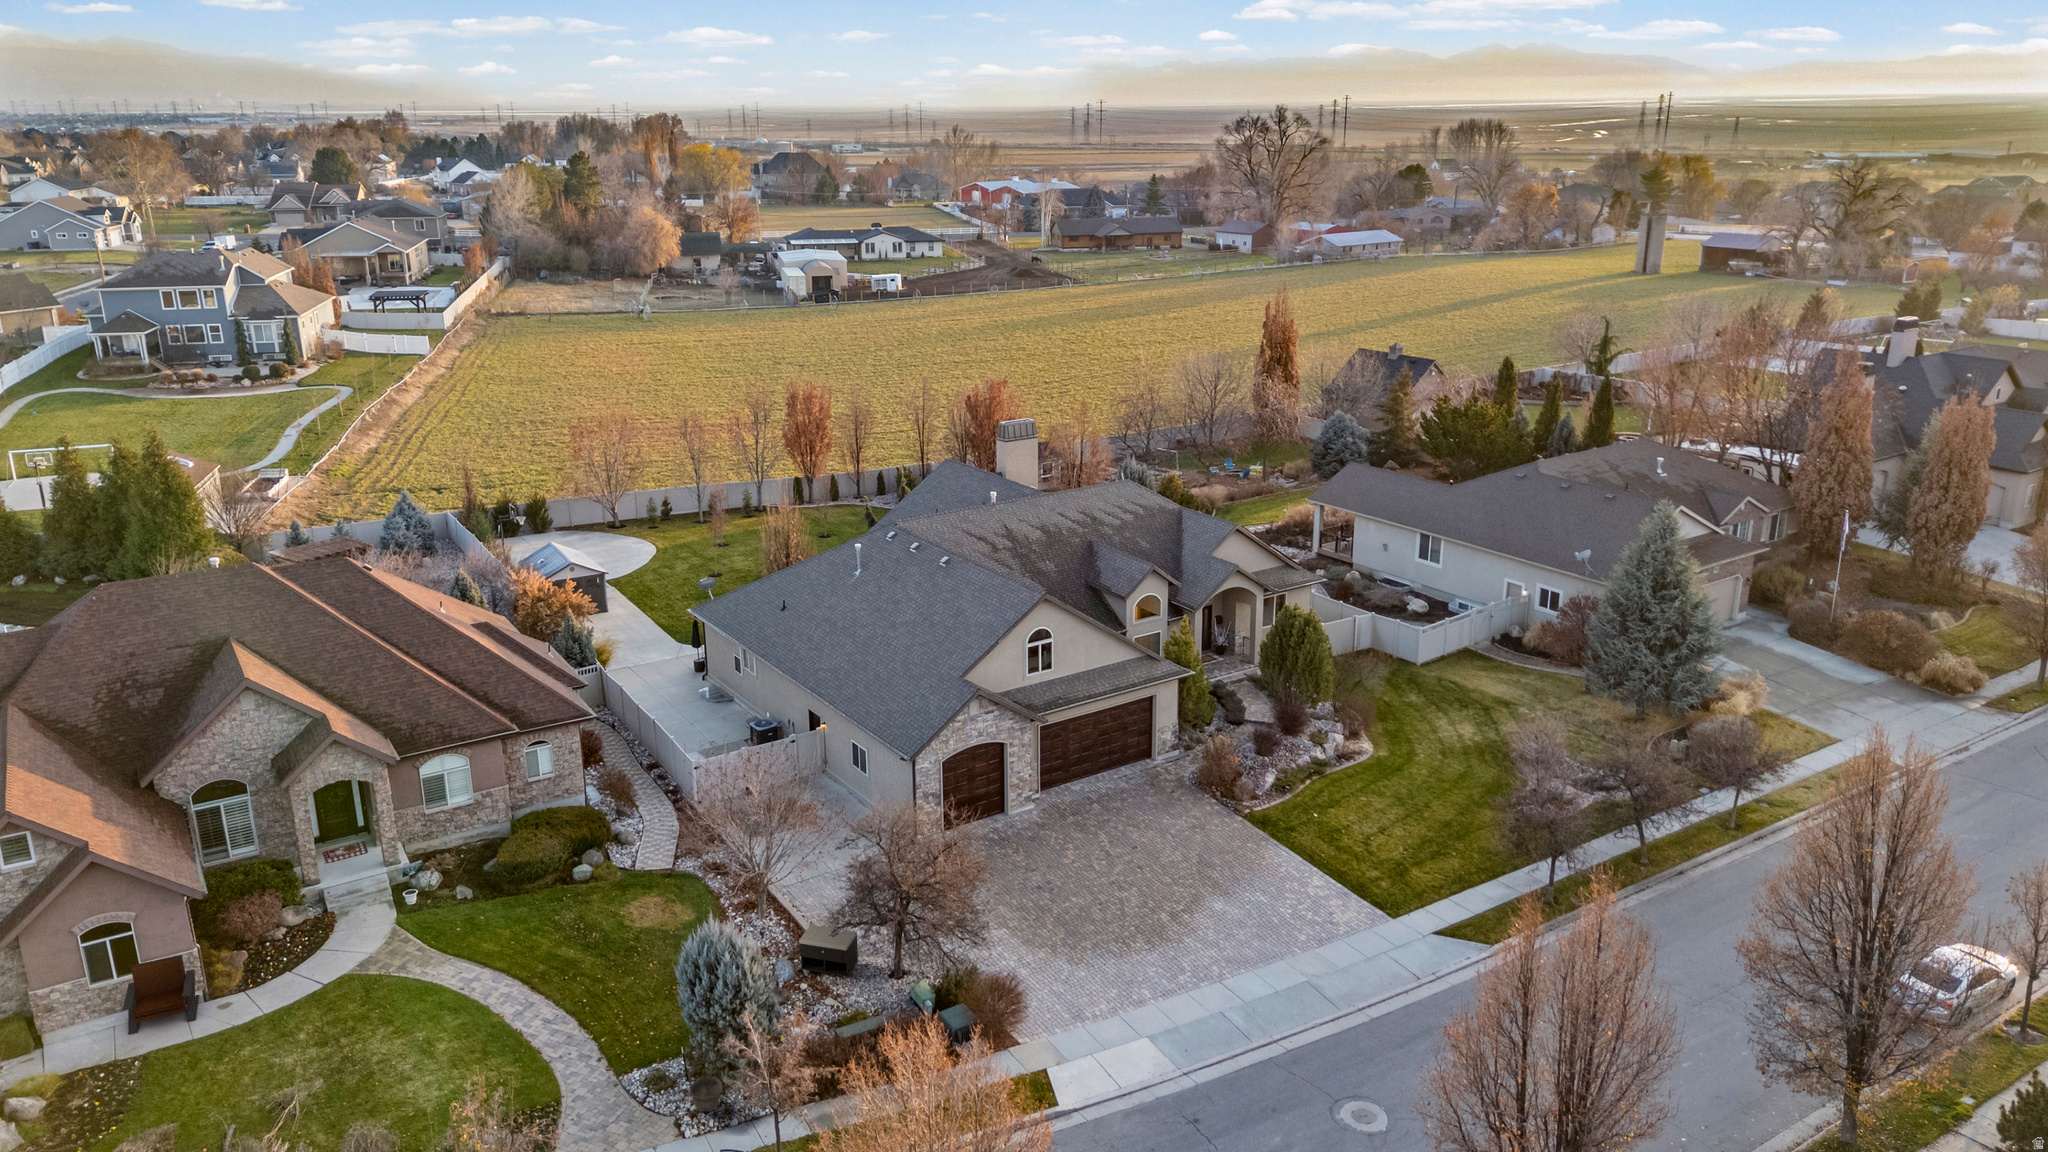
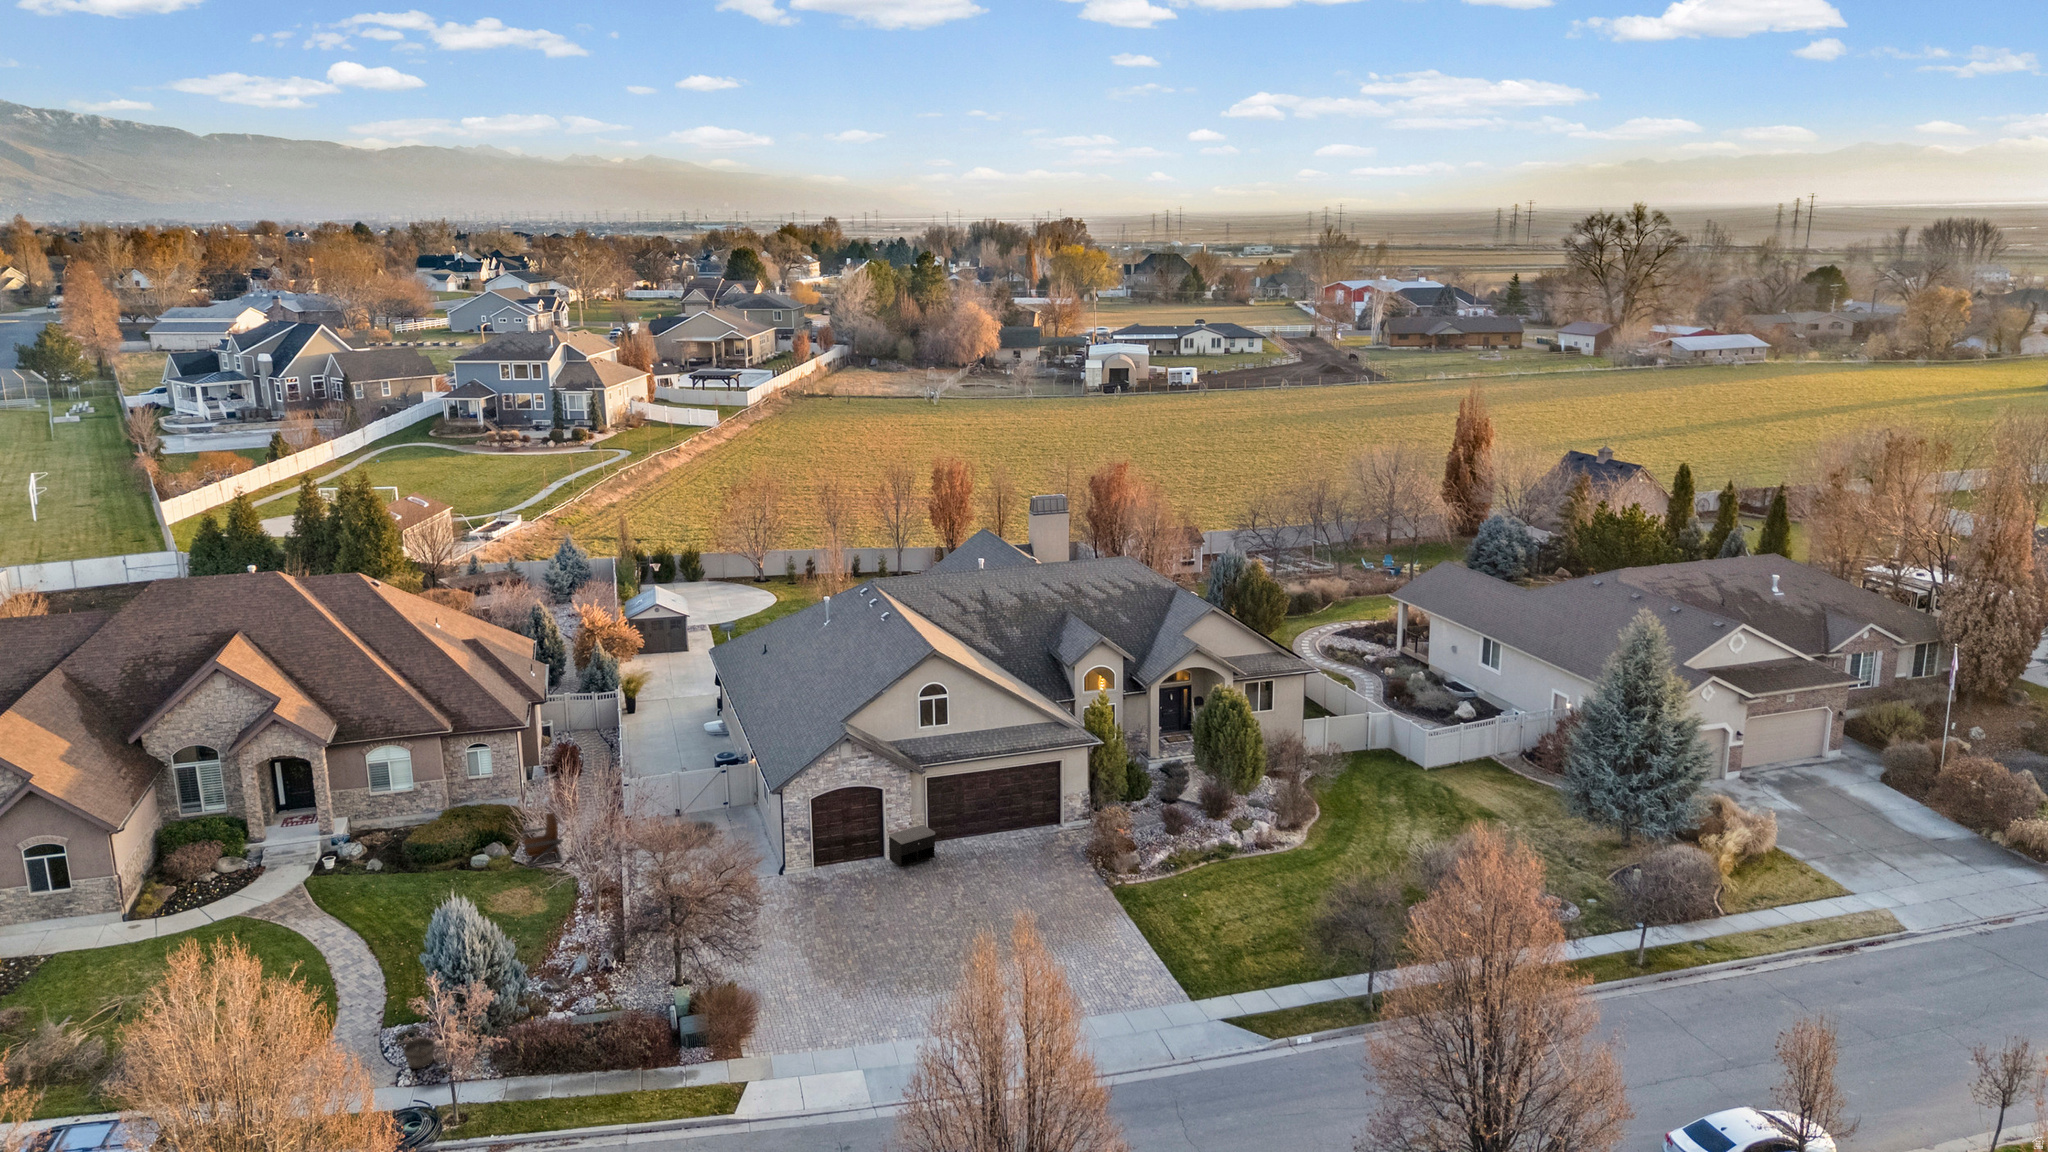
storage bench: present [799,925,858,977] -> present [889,825,935,868]
lounge chair: present [123,955,199,1035] -> present [522,813,562,867]

